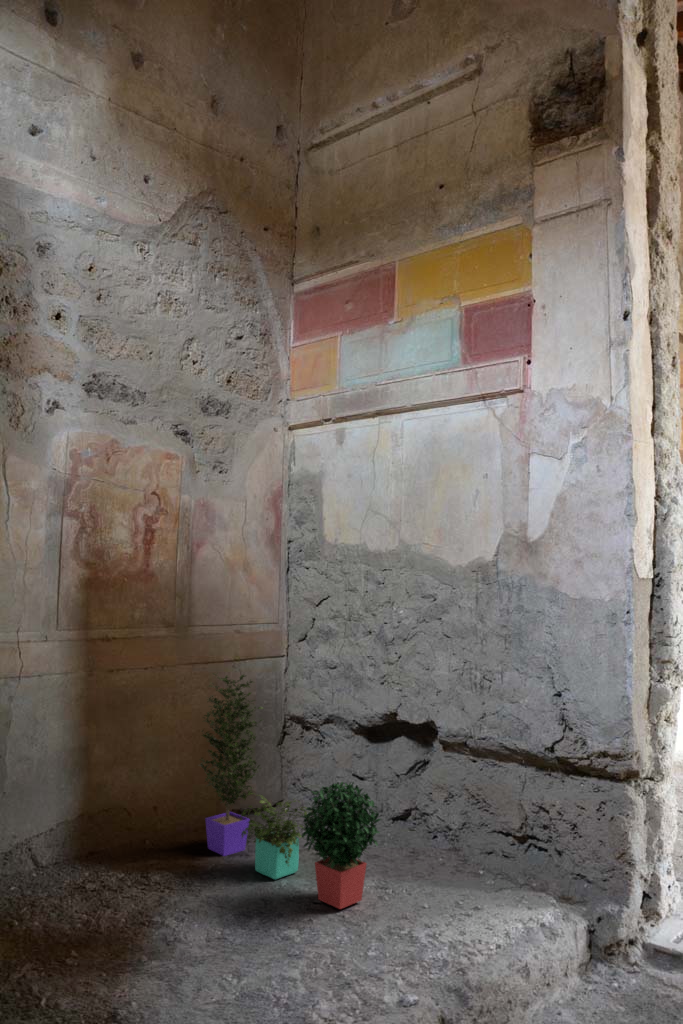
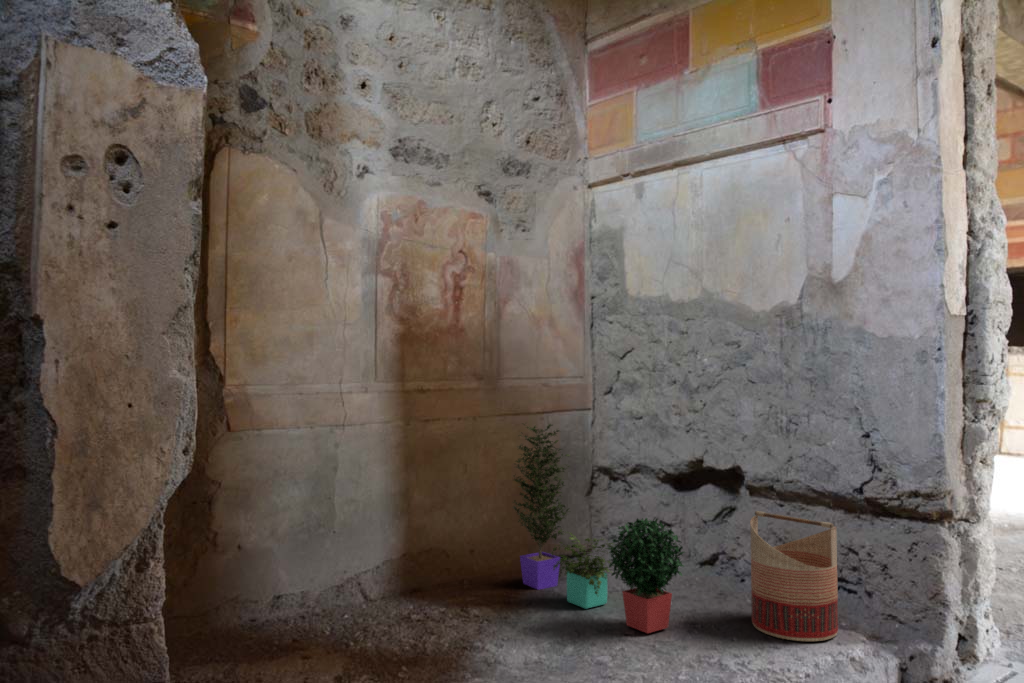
basket: none [446,770,530,910] -> present [750,511,838,641]

